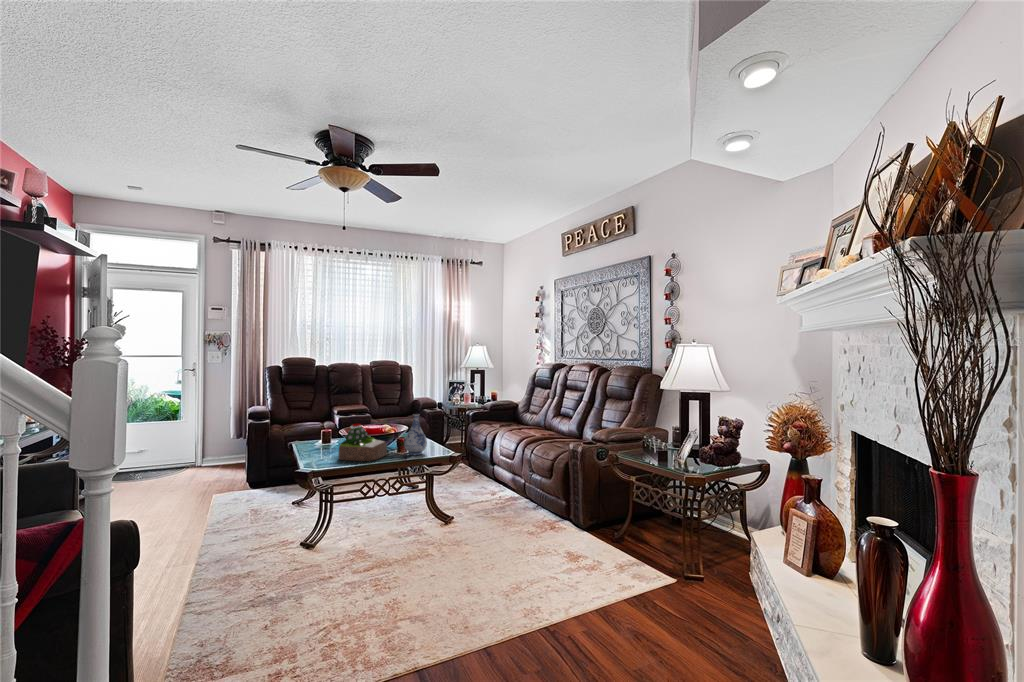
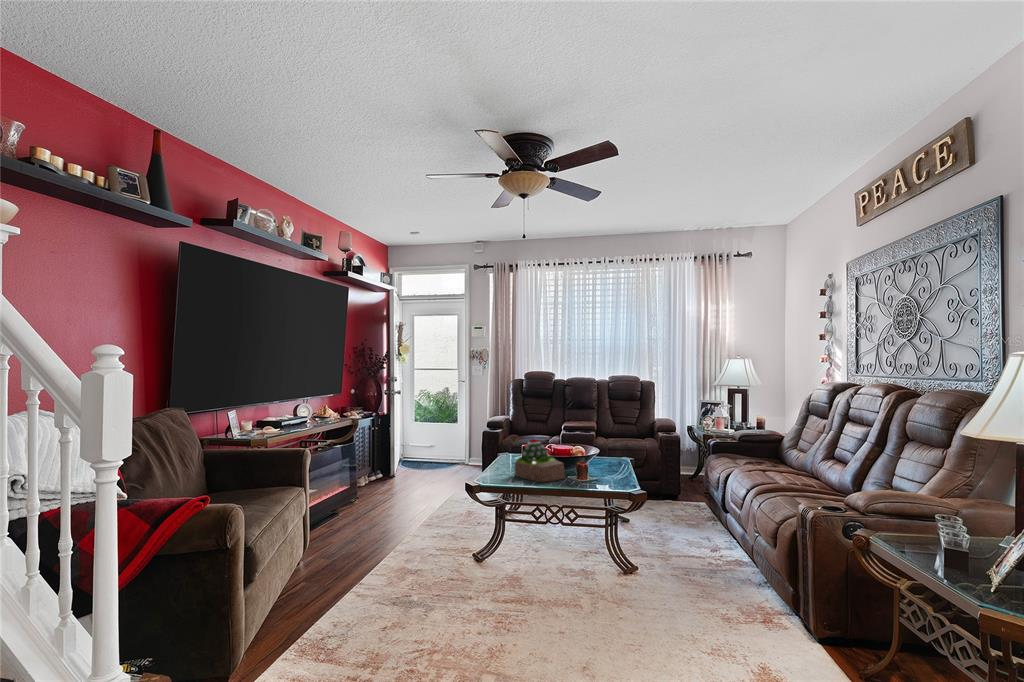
vase: present [404,414,427,455] -> none [582,435,608,484]

